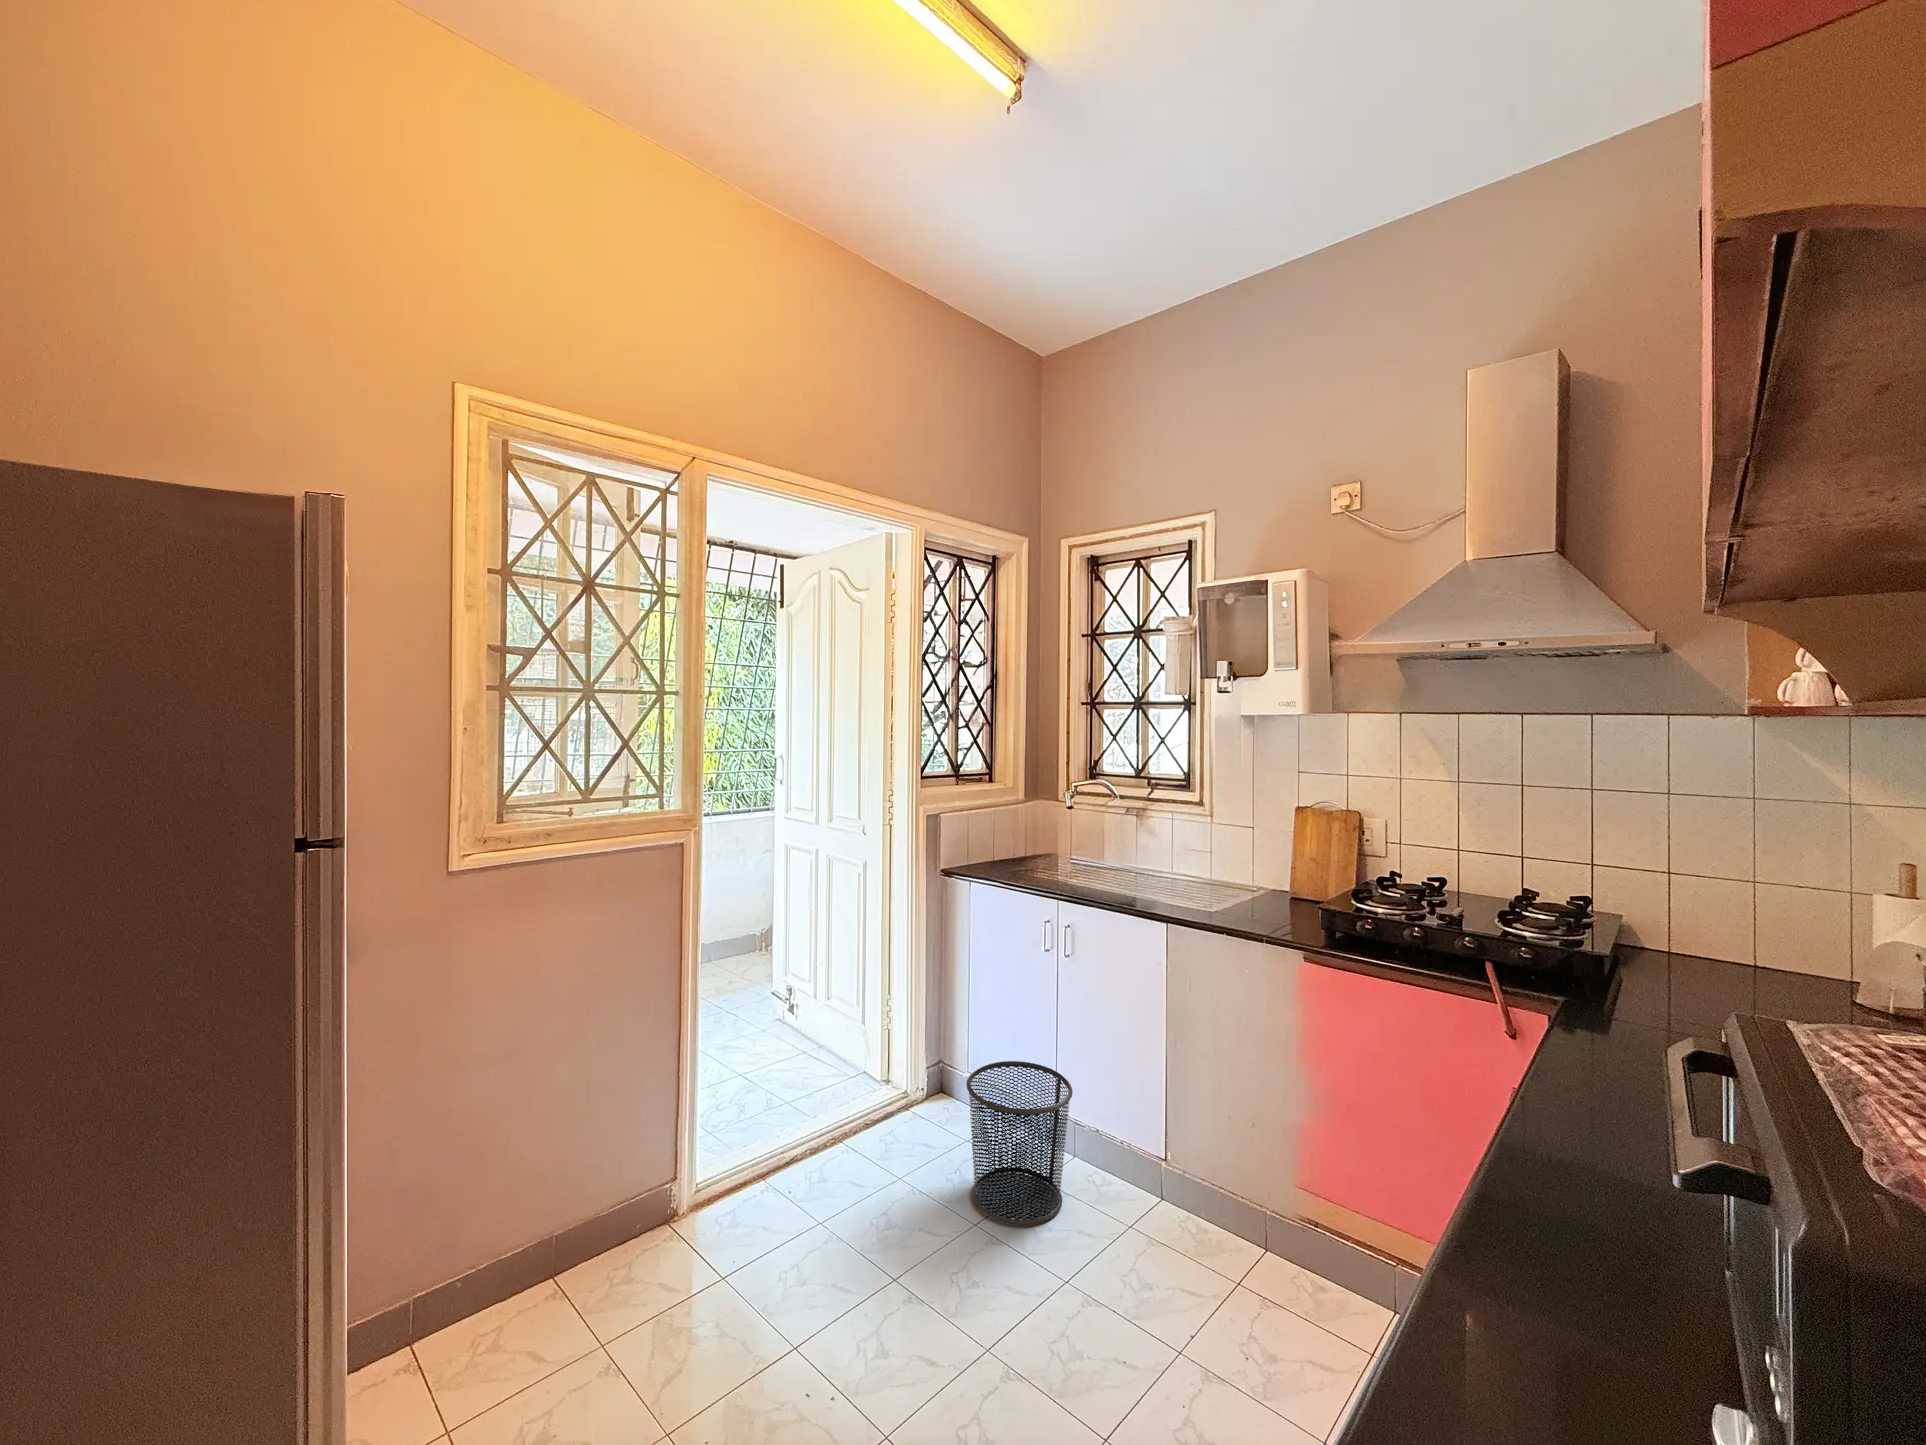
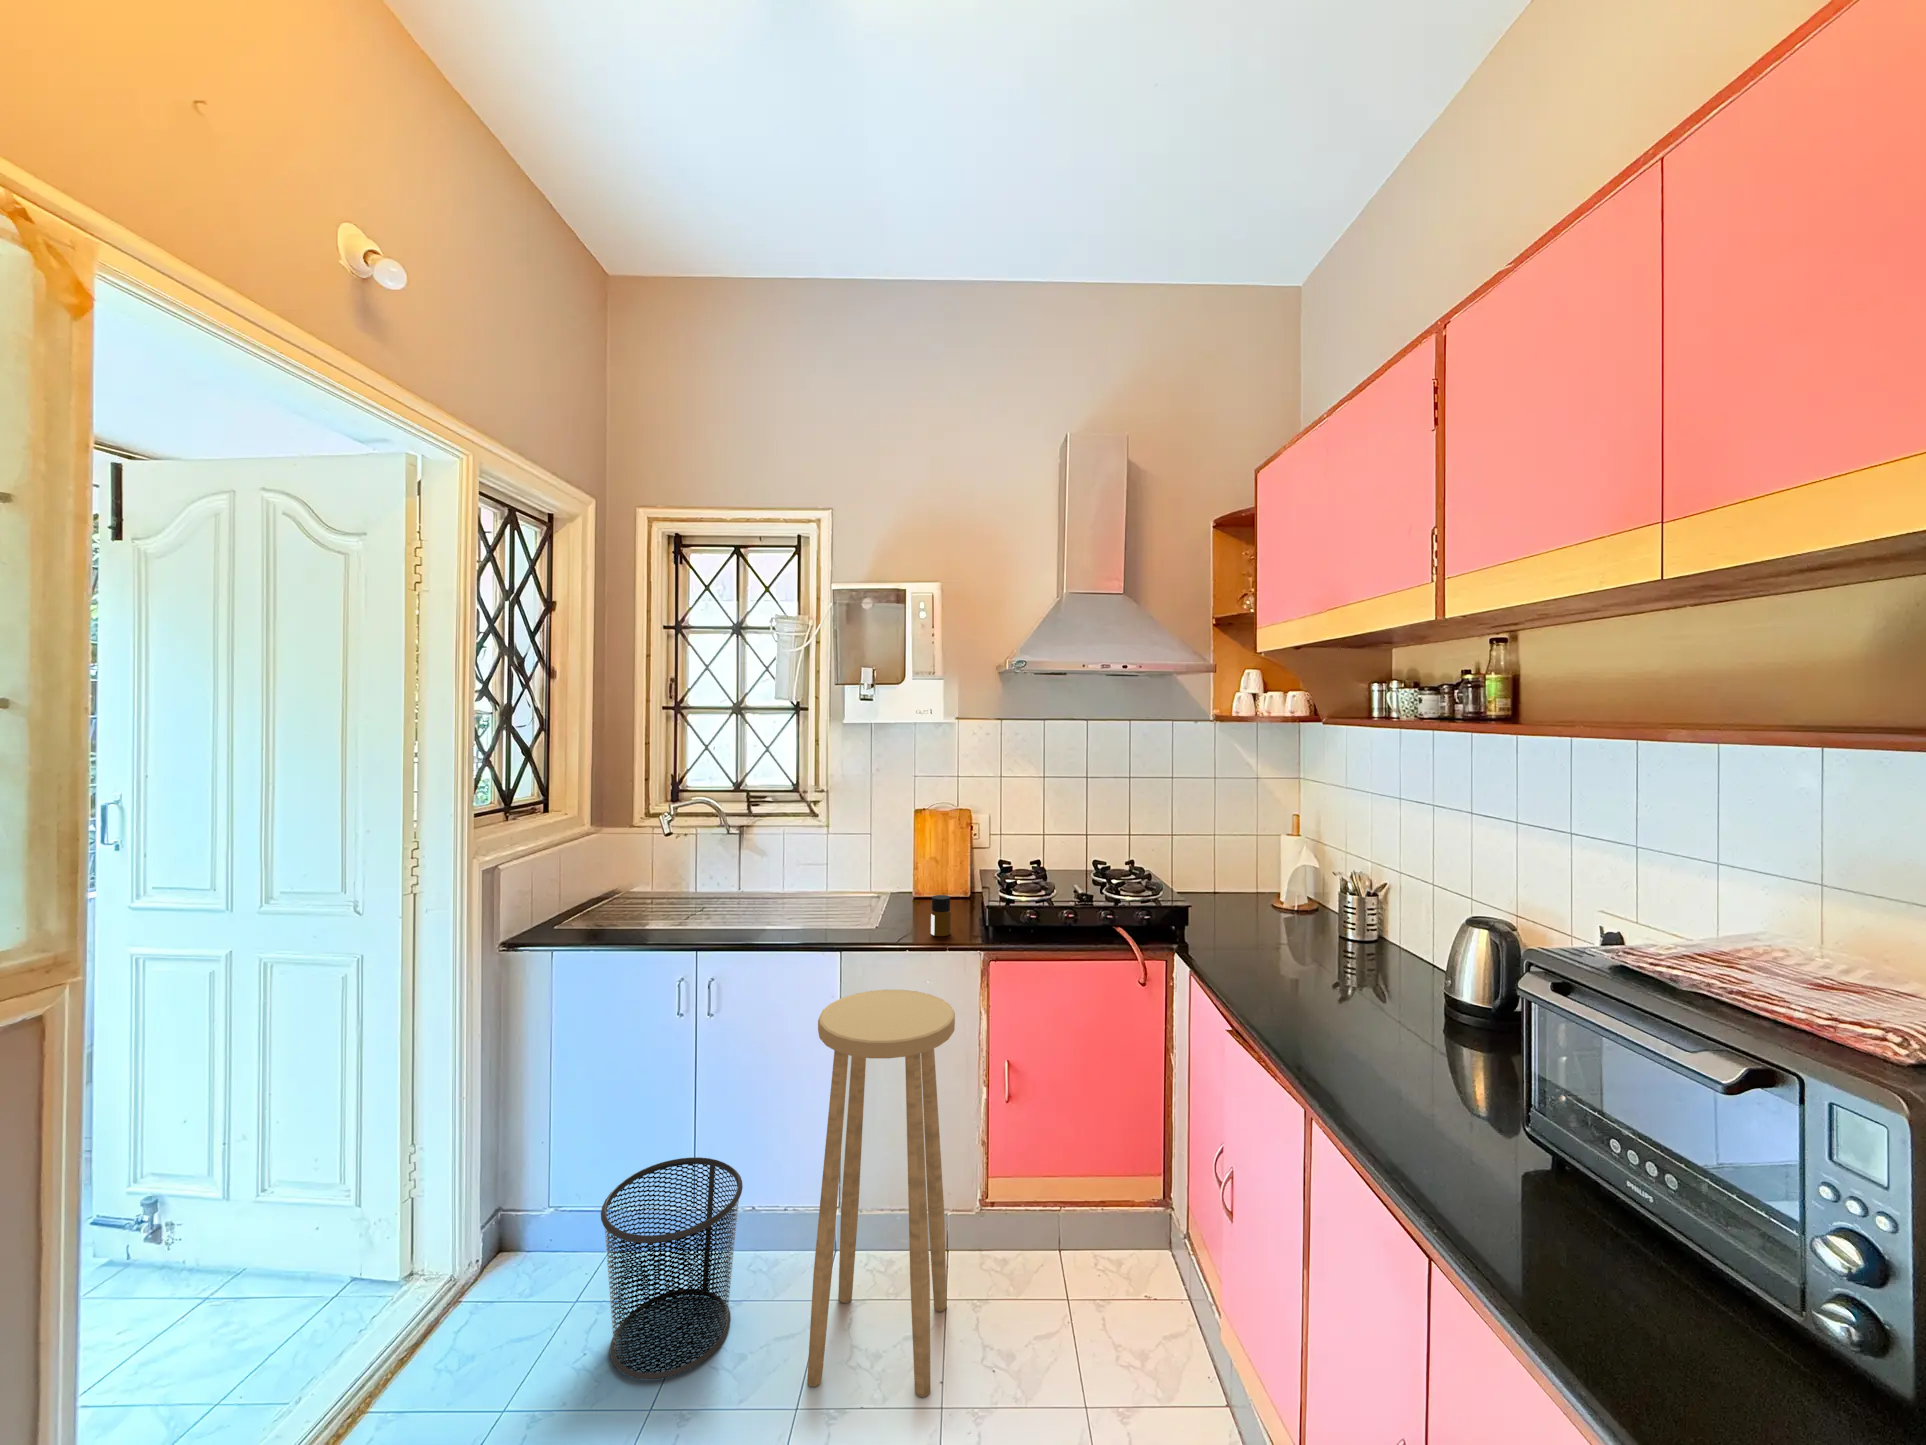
bottle: none [1270,889,1292,931] -> present [931,895,951,936]
stool: none [1093,959,1248,1350] -> present [807,990,955,1397]

